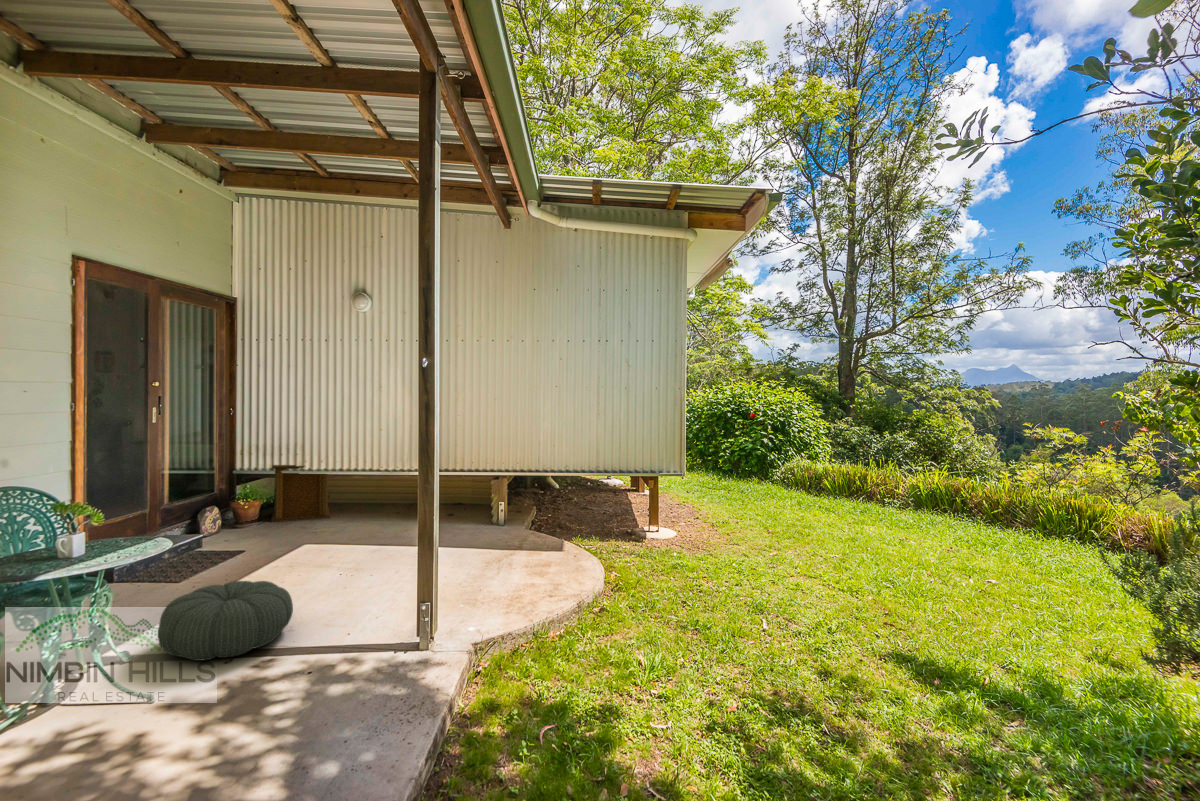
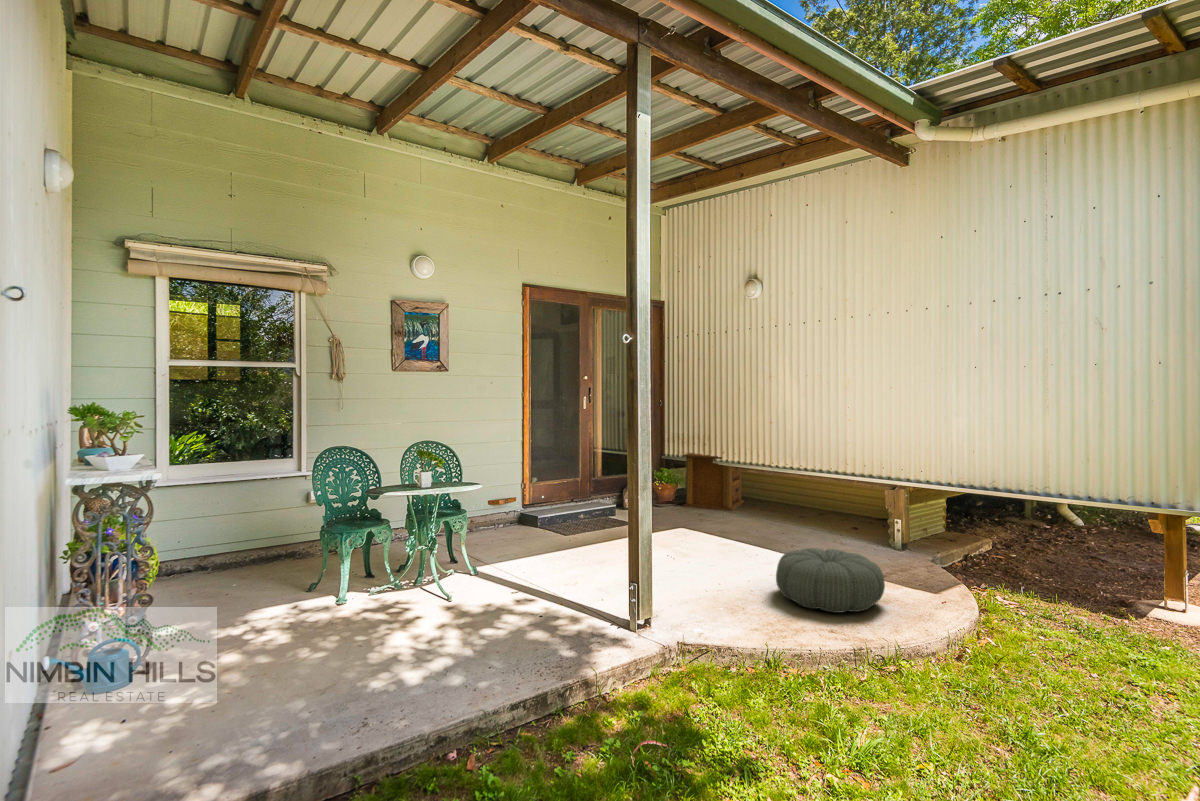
pouf: present [158,581,293,661] -> present [776,548,885,613]

